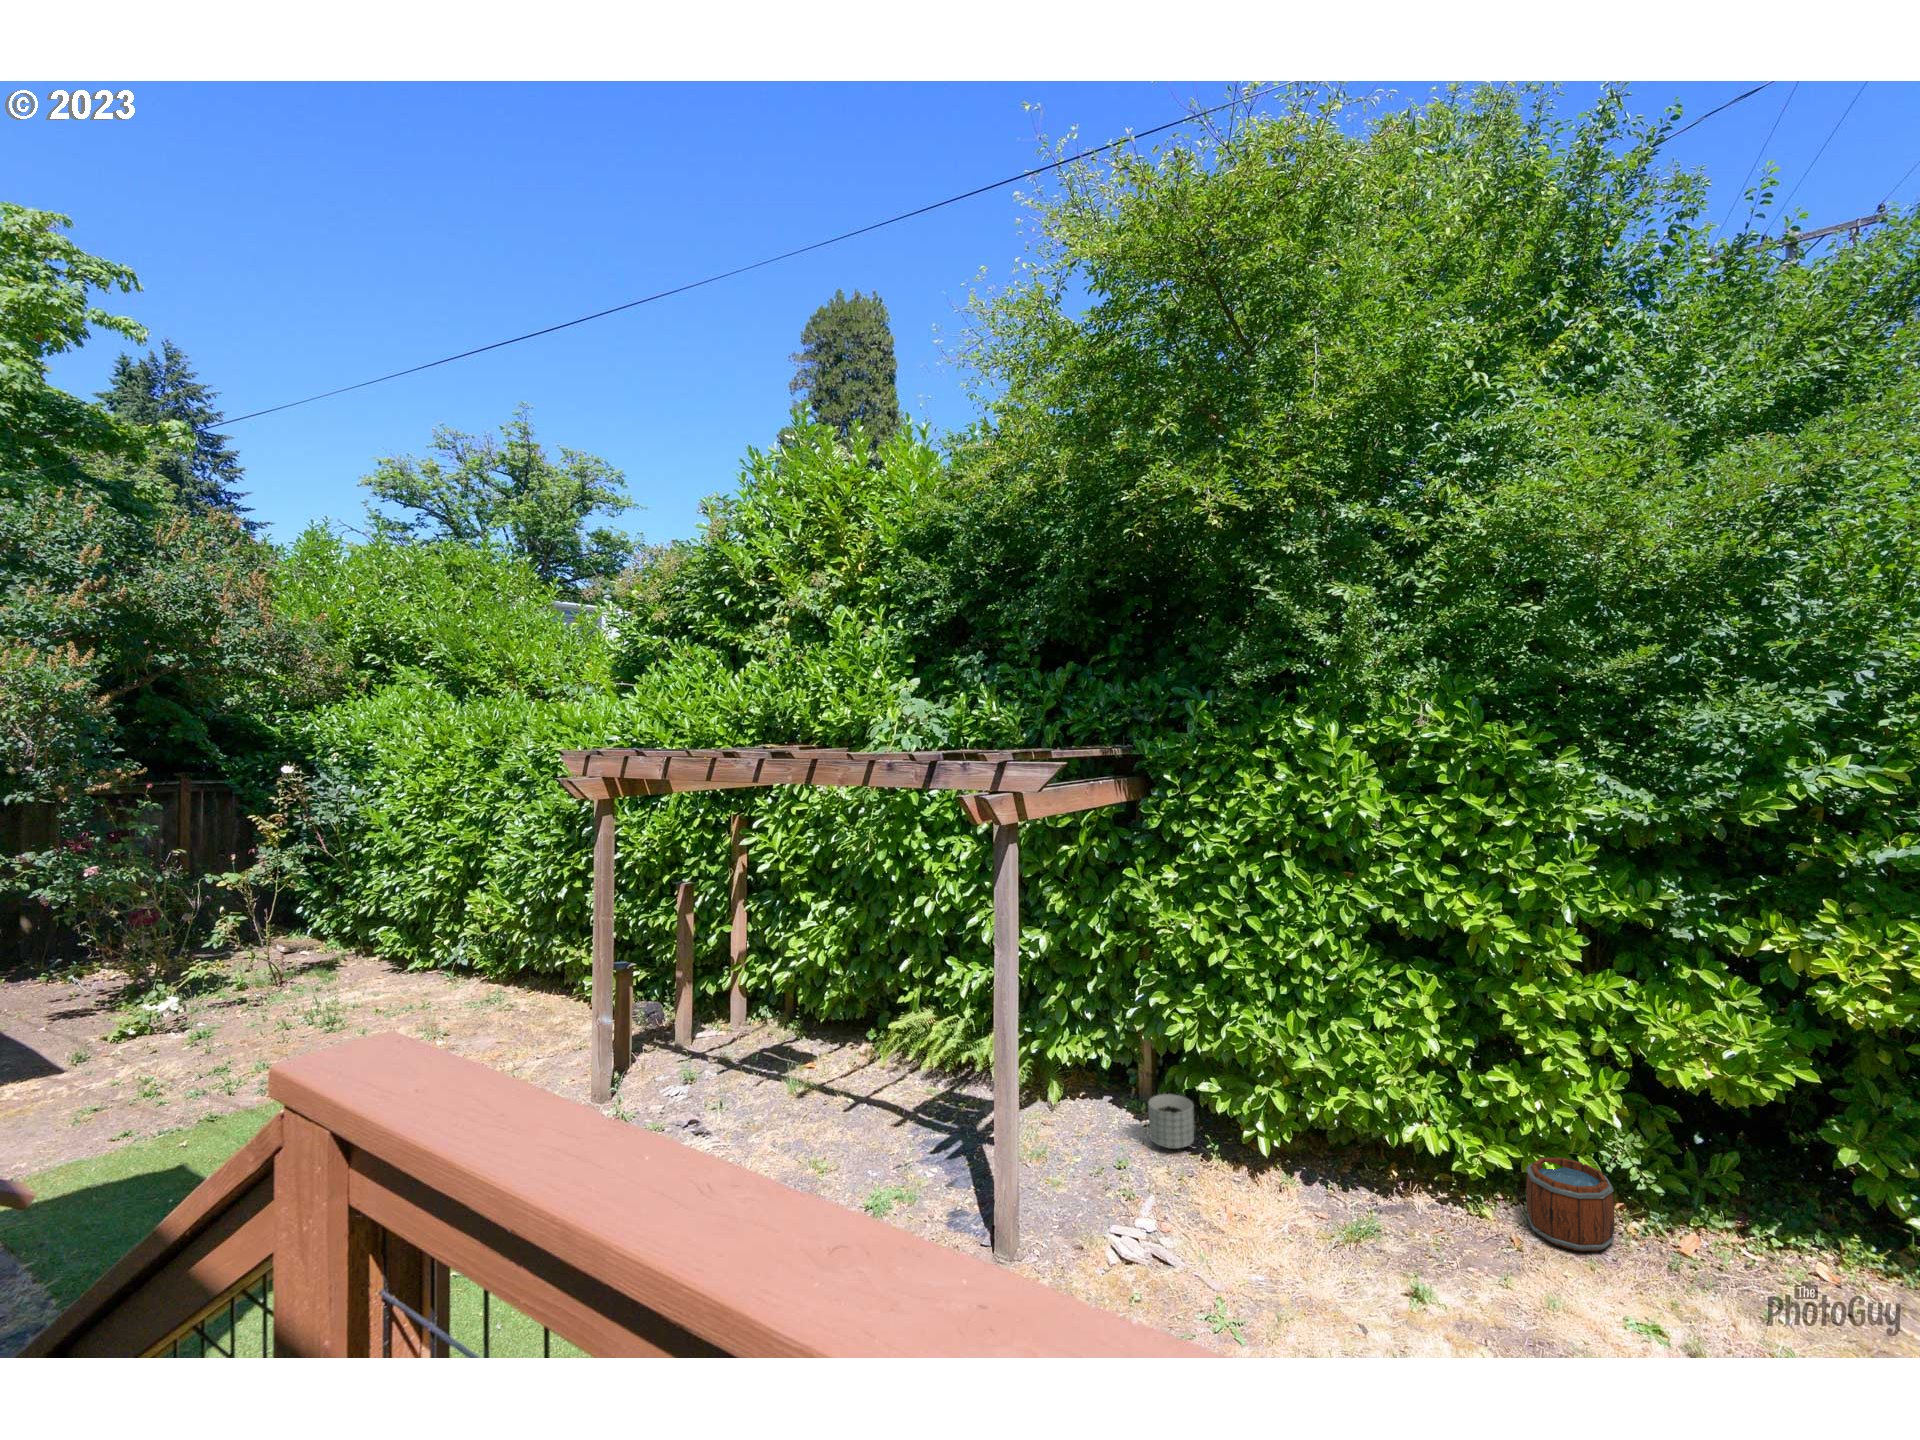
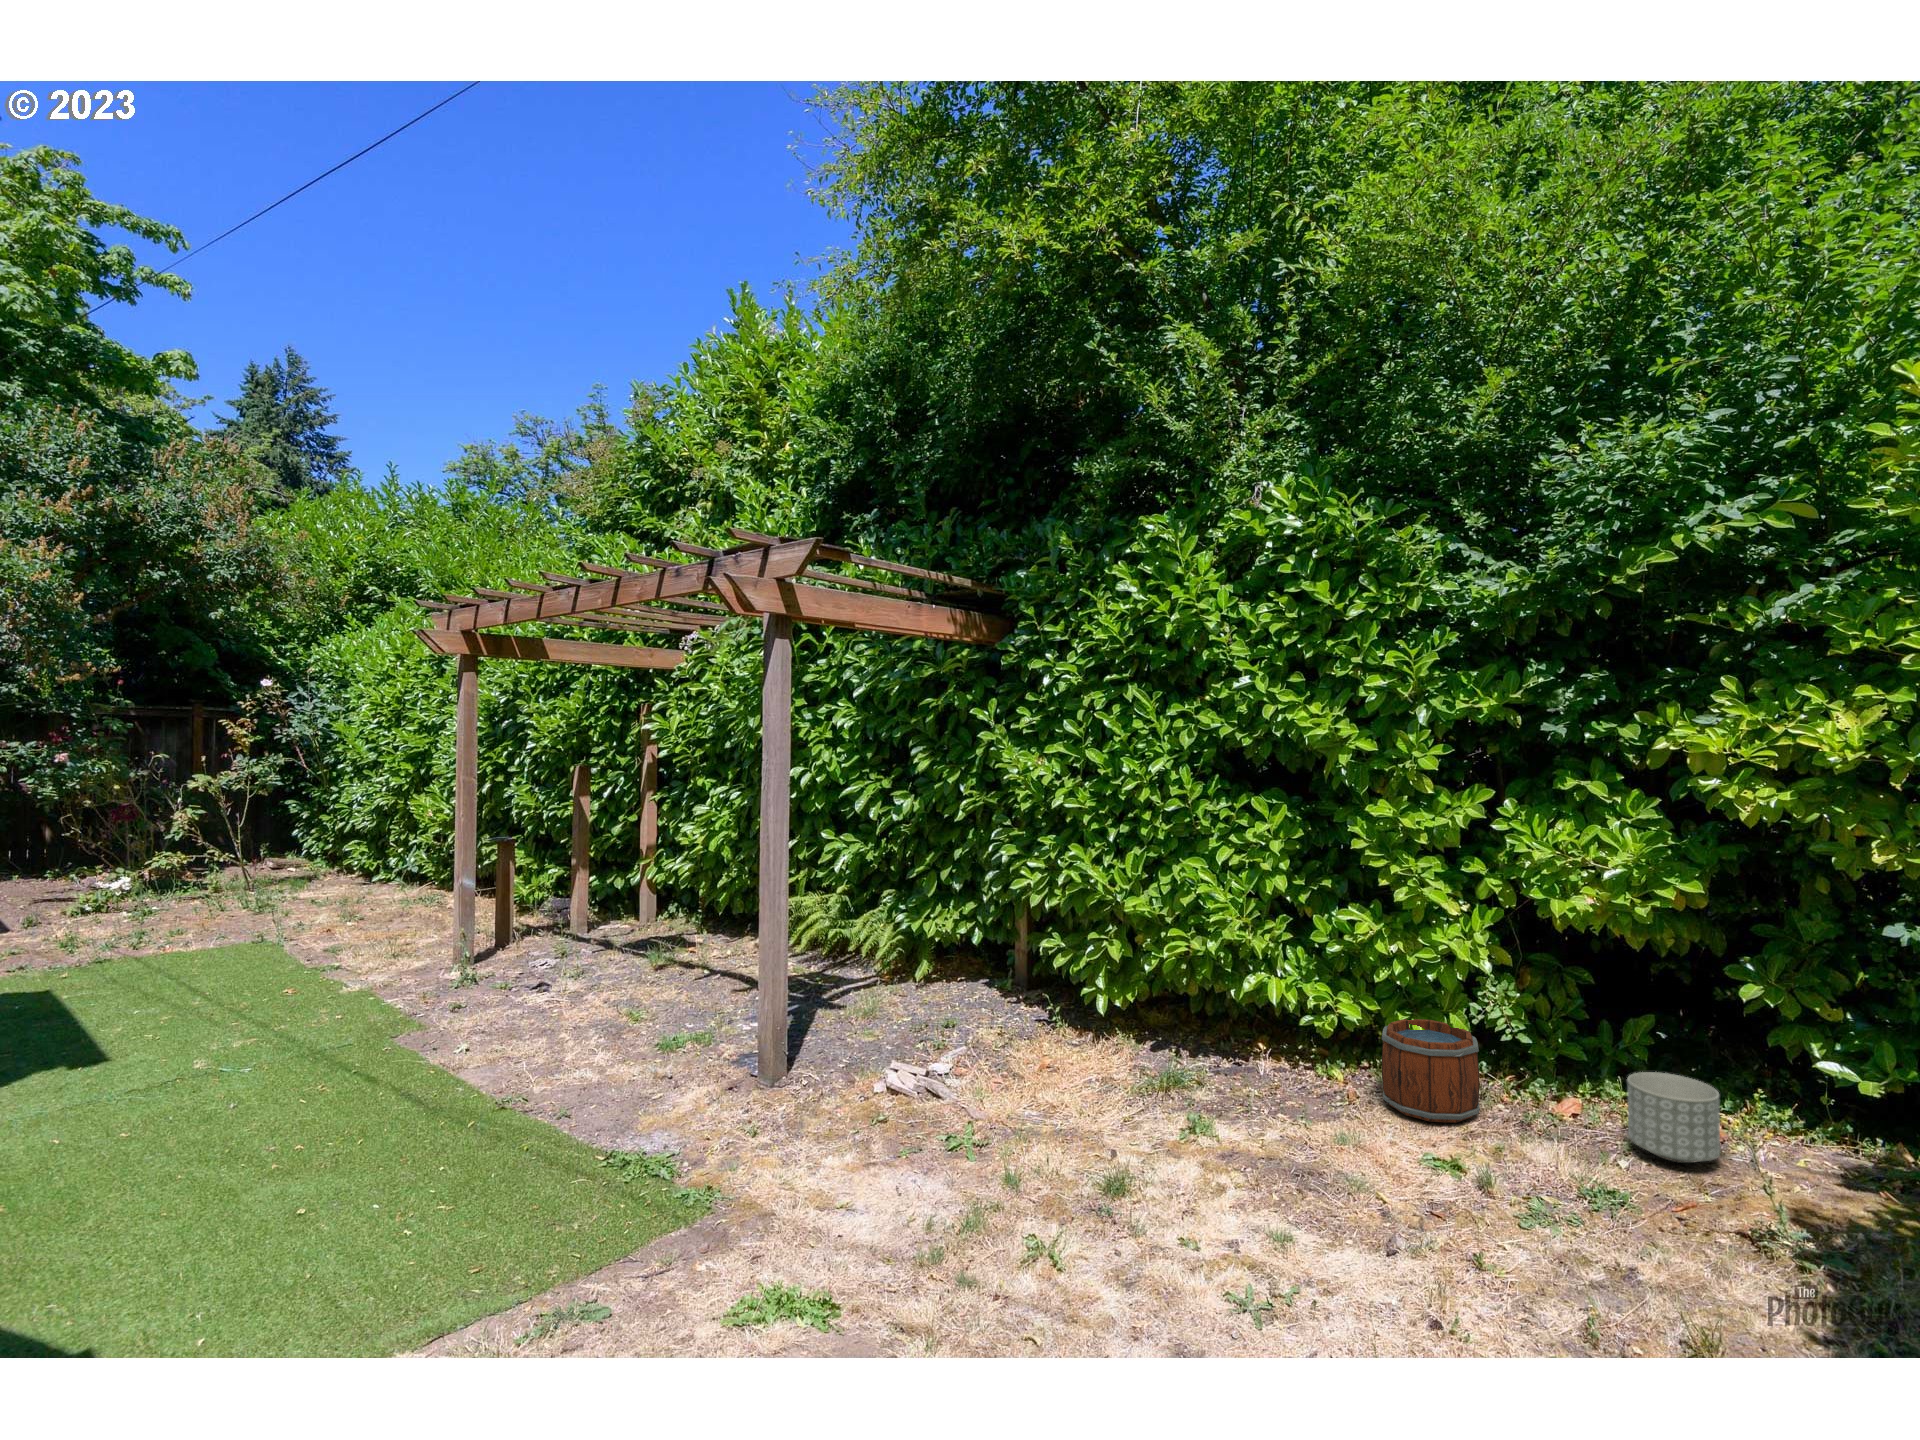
planter: present [1148,1094,1194,1149] -> present [1627,1072,1720,1163]

